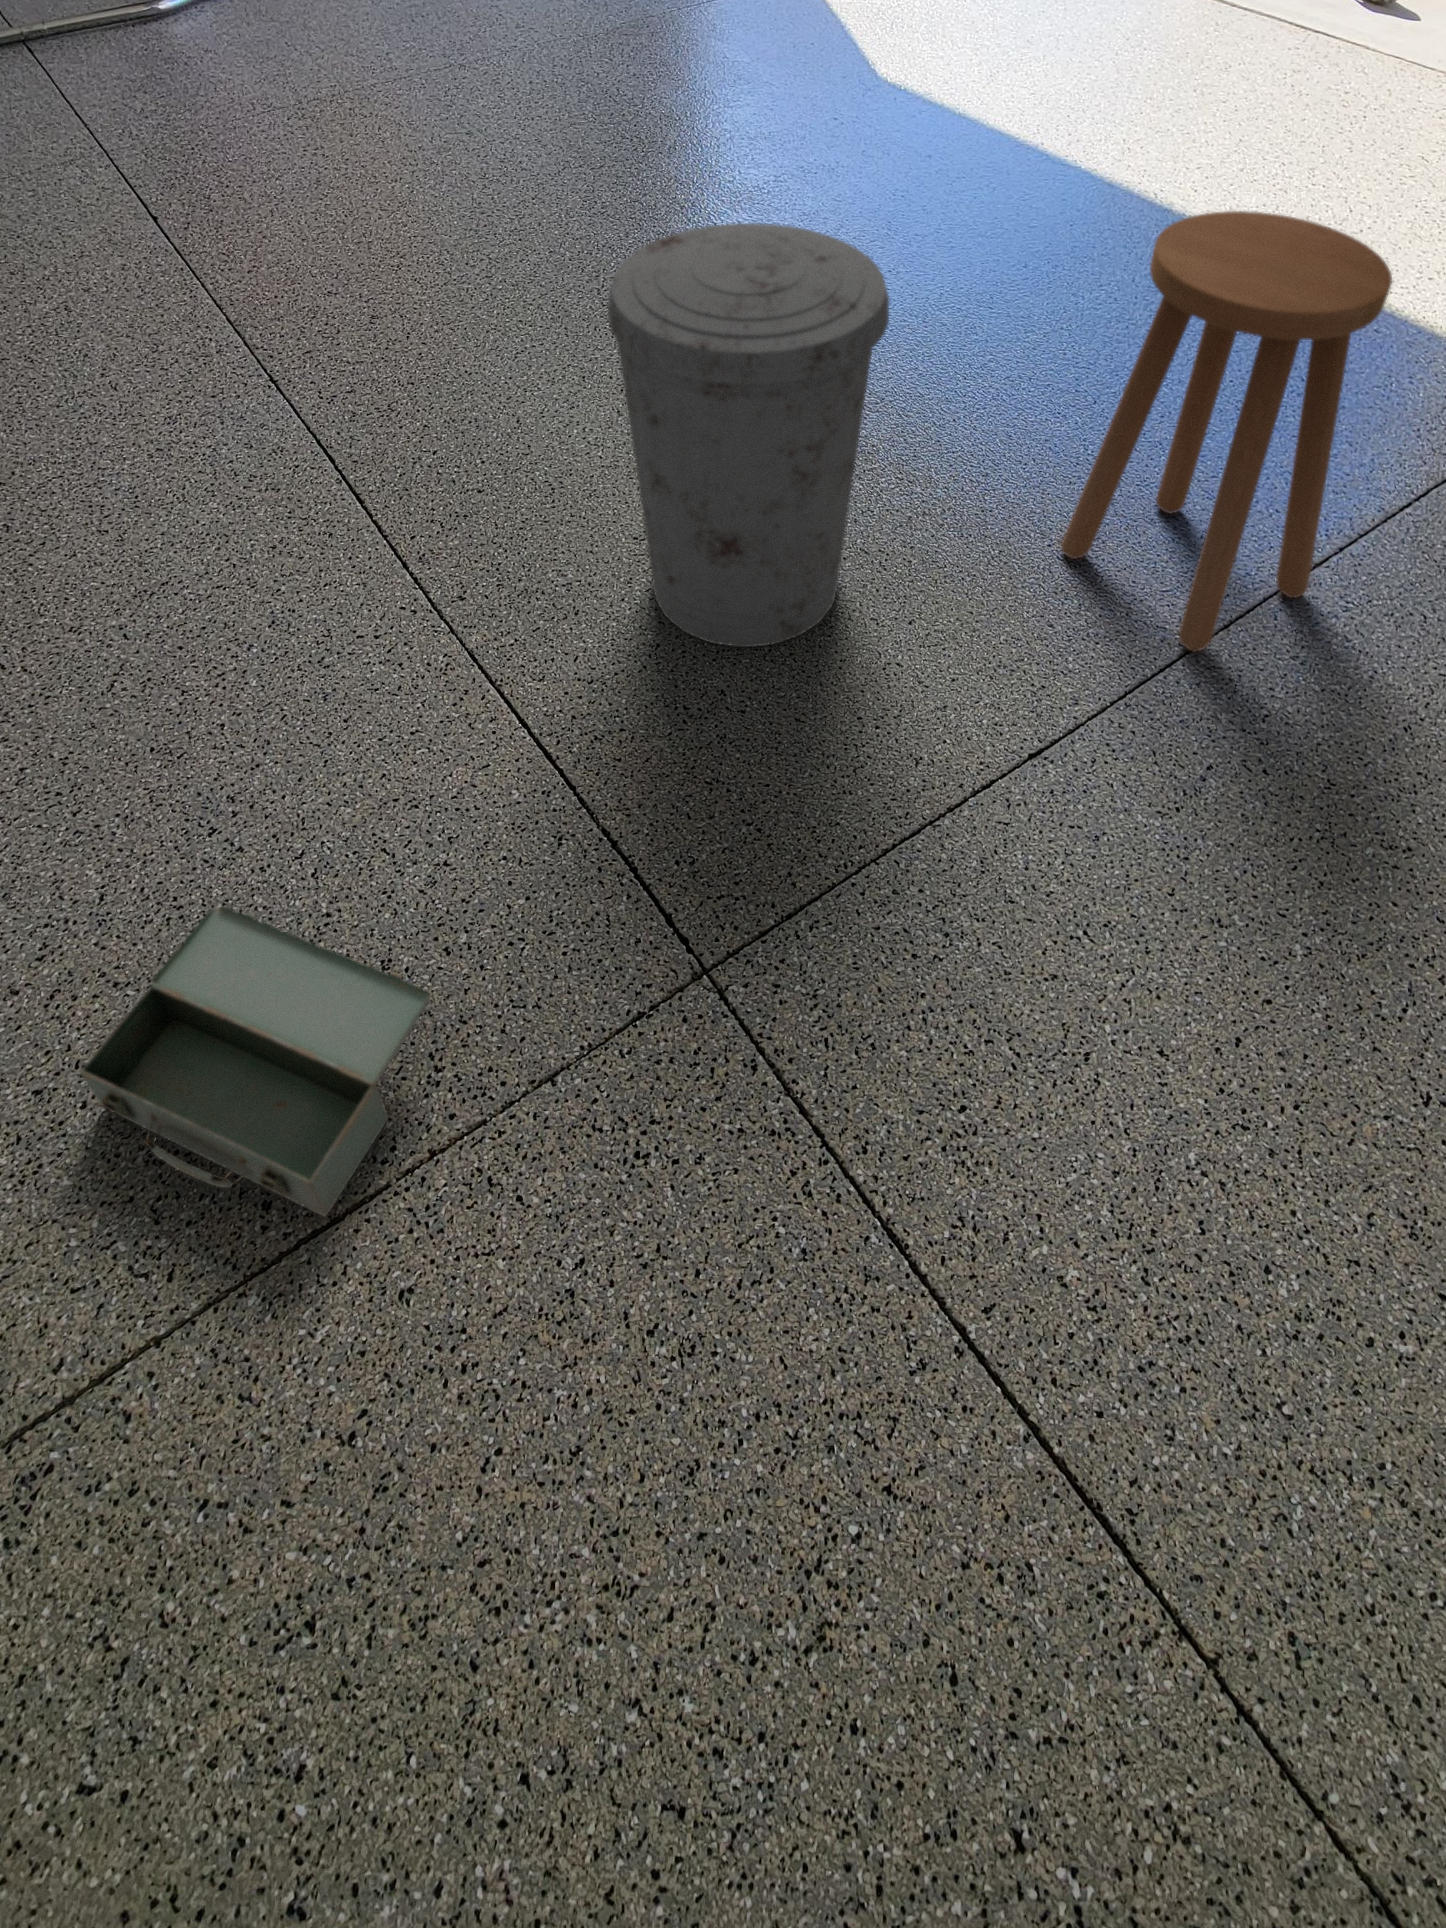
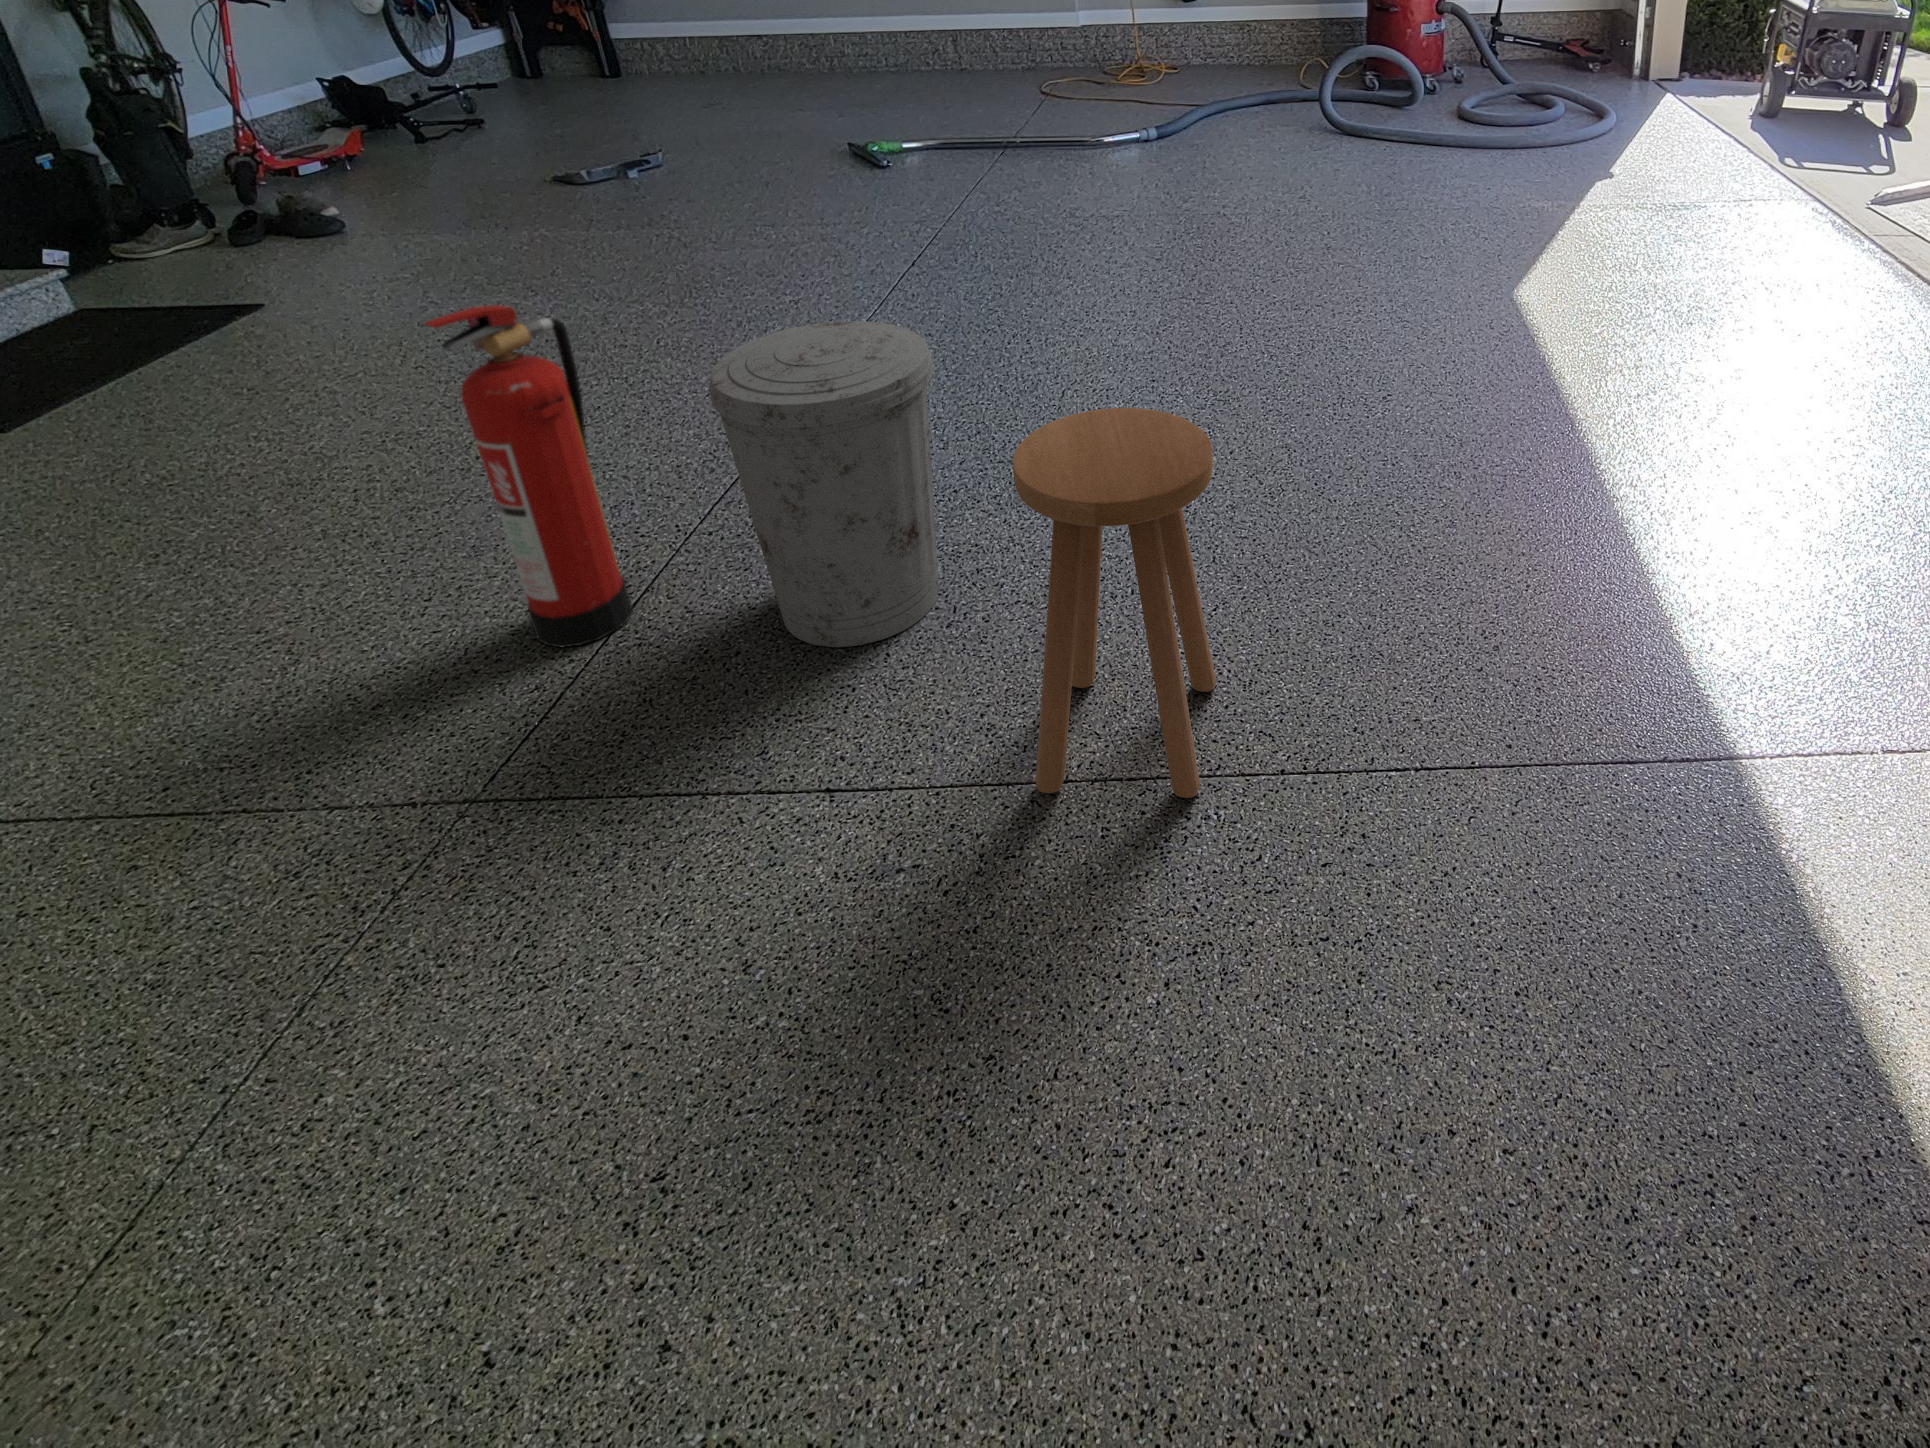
fire extinguisher: none [327,328,524,798] -> present [424,305,633,648]
toolbox: present [80,906,432,1216] -> none [162,625,348,809]

